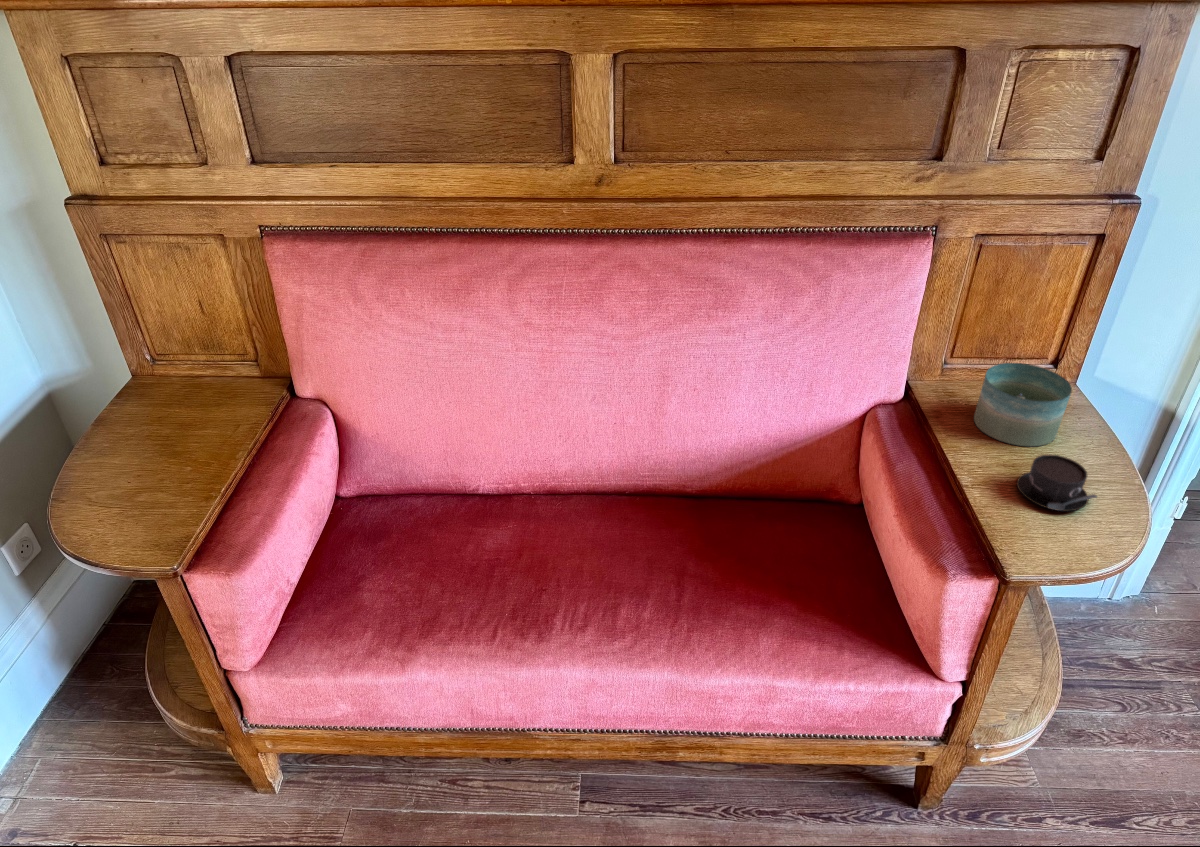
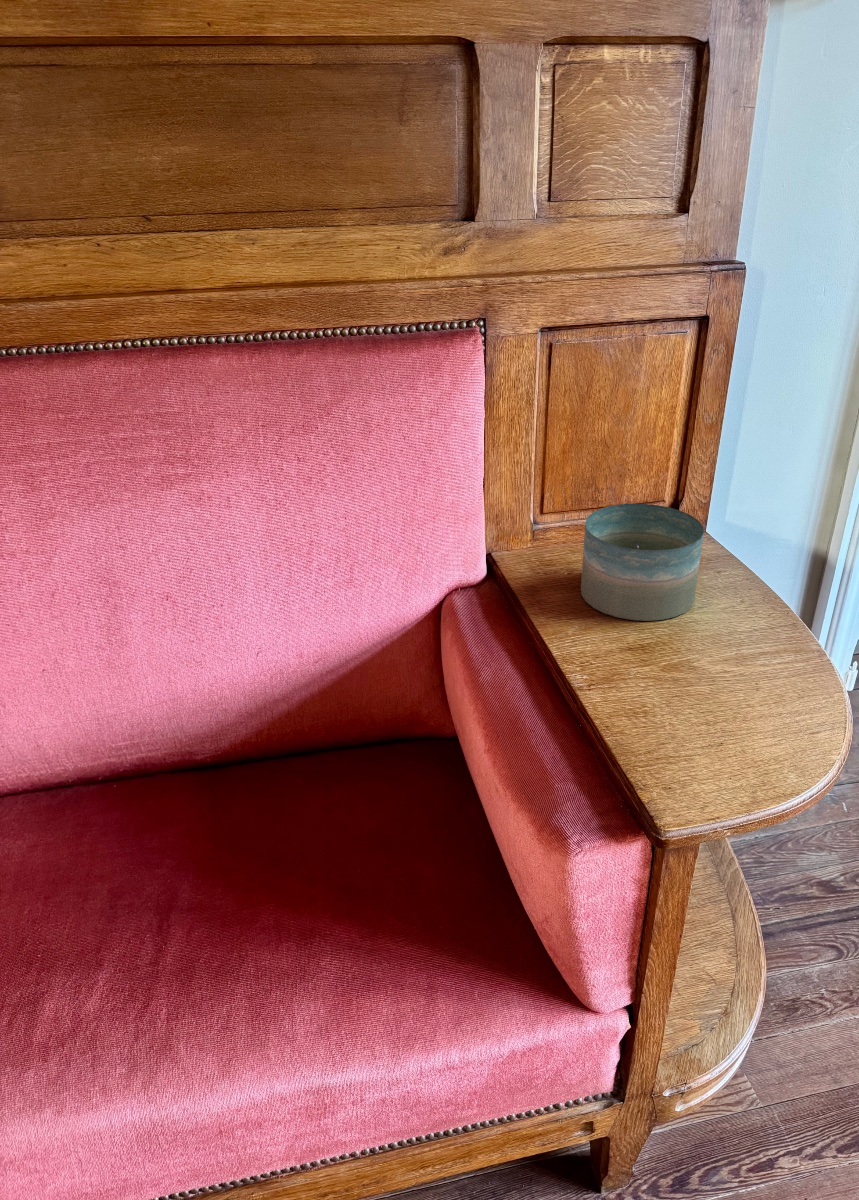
teacup: present [1017,454,1097,511] -> none [652,624,766,709]

